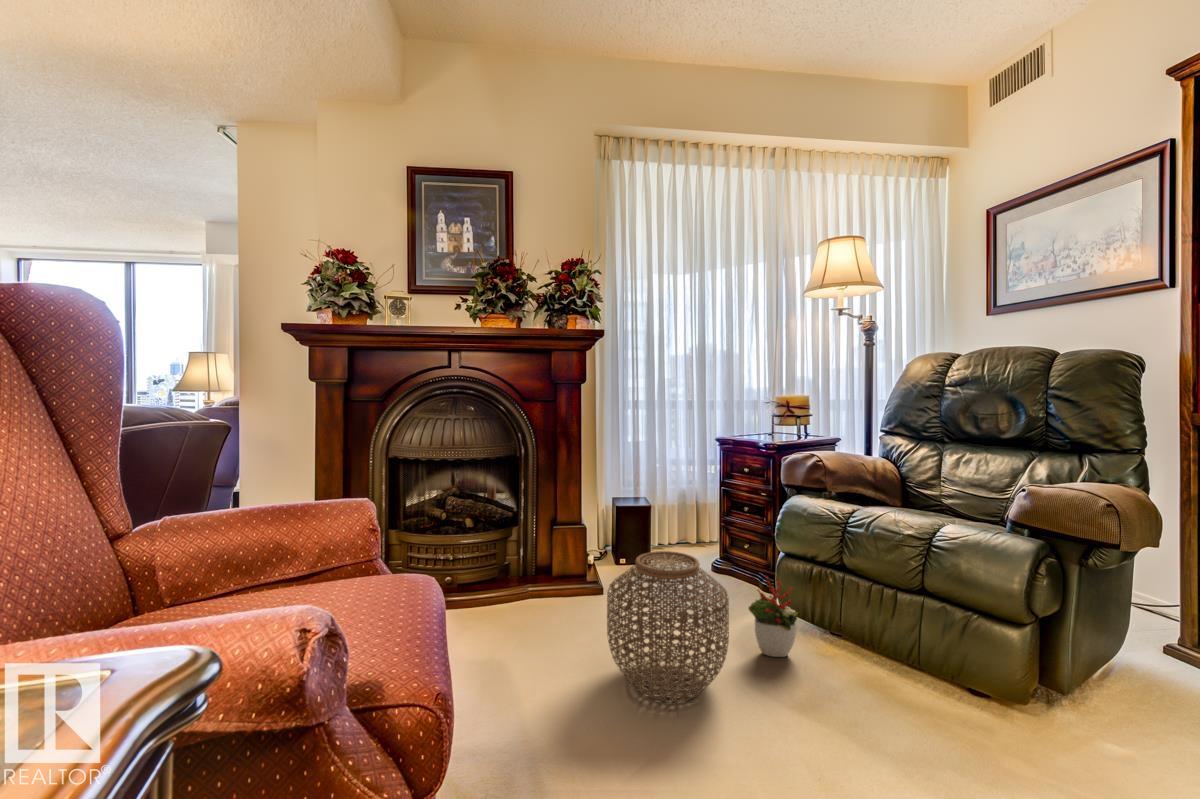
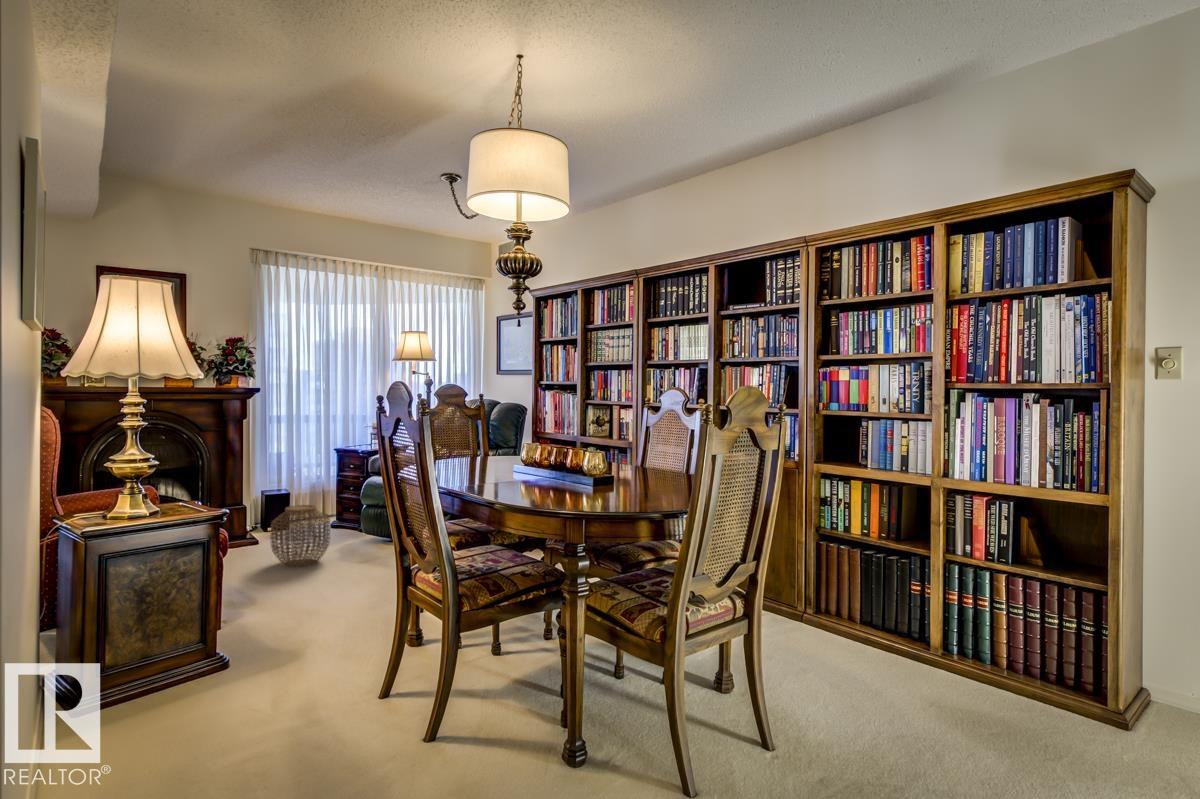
decorative plant: present [749,576,798,657] -> none [343,514,366,551]

